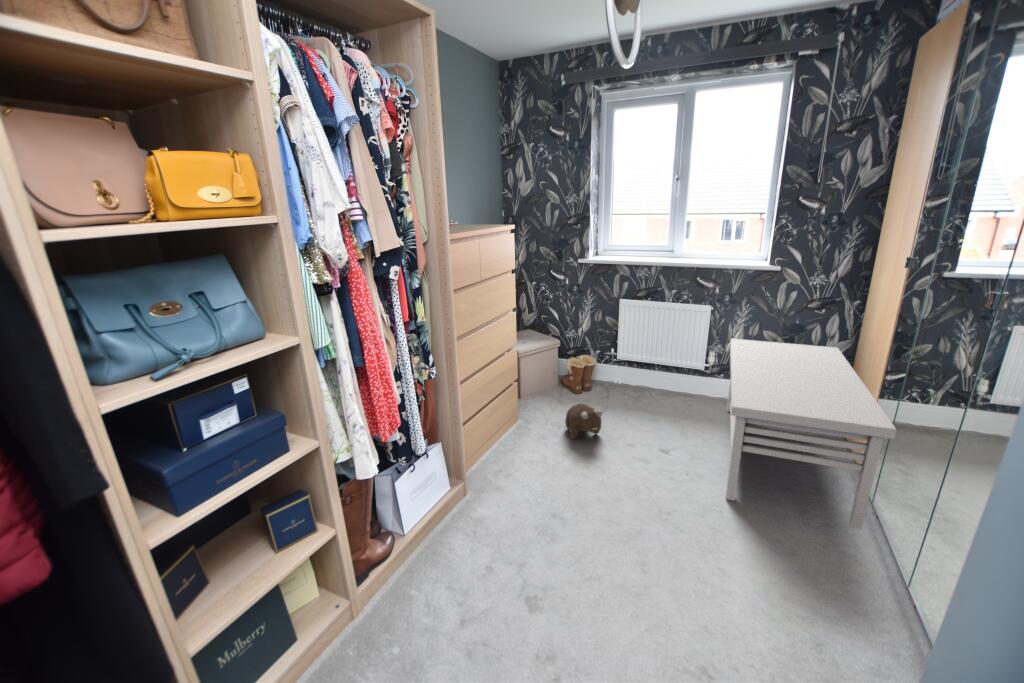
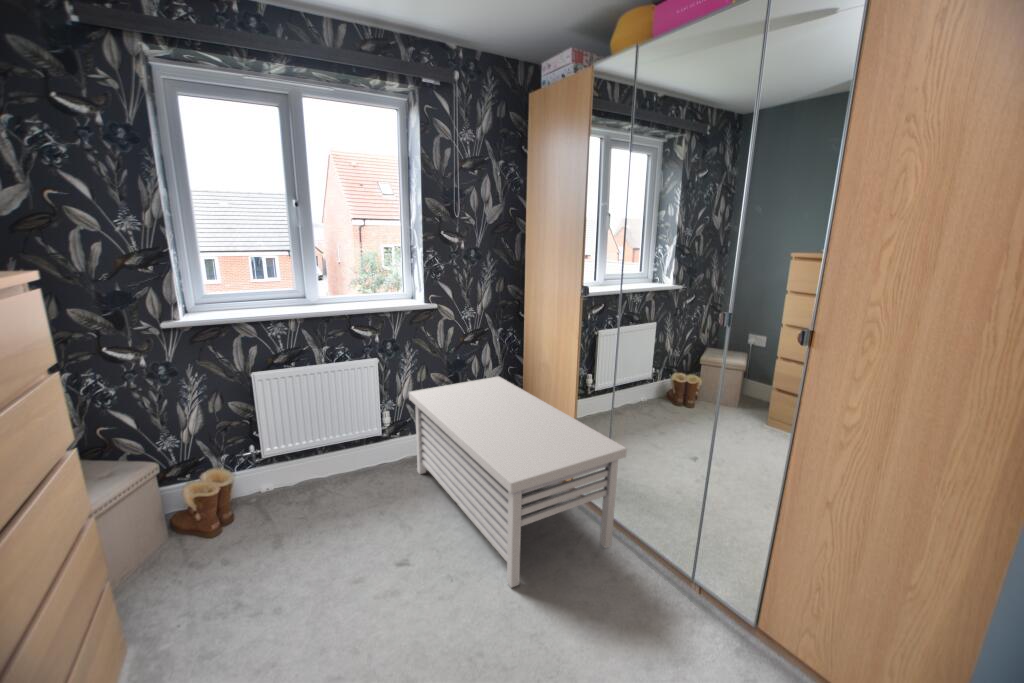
plush toy: present [565,403,603,438] -> none [244,556,318,622]

